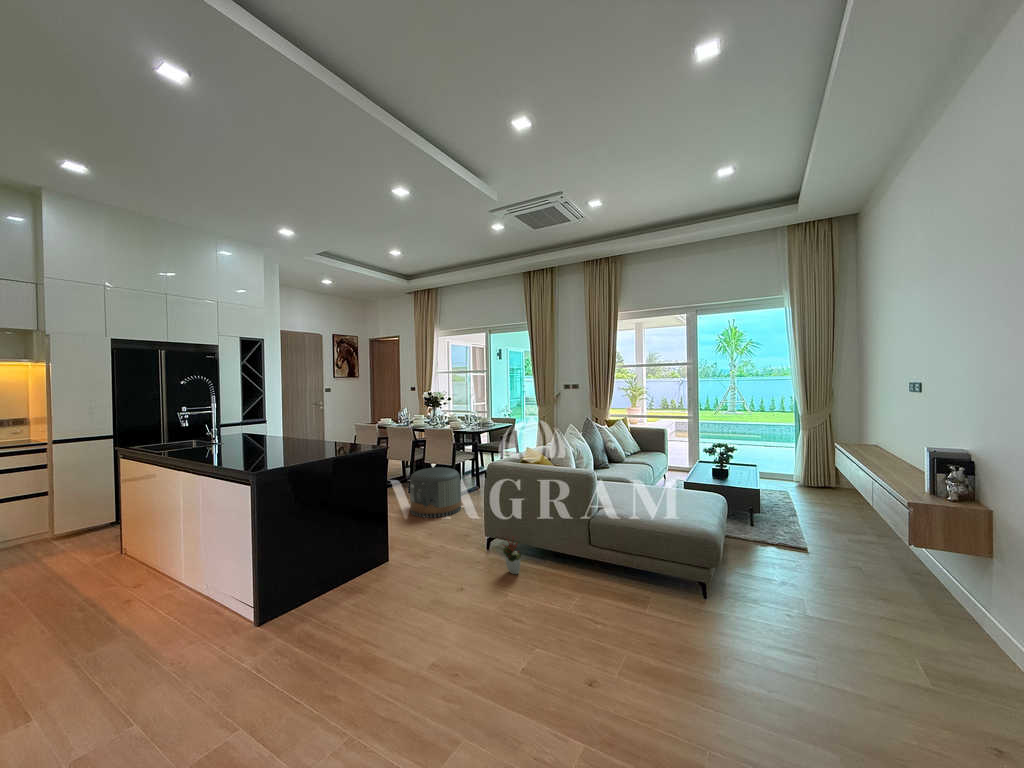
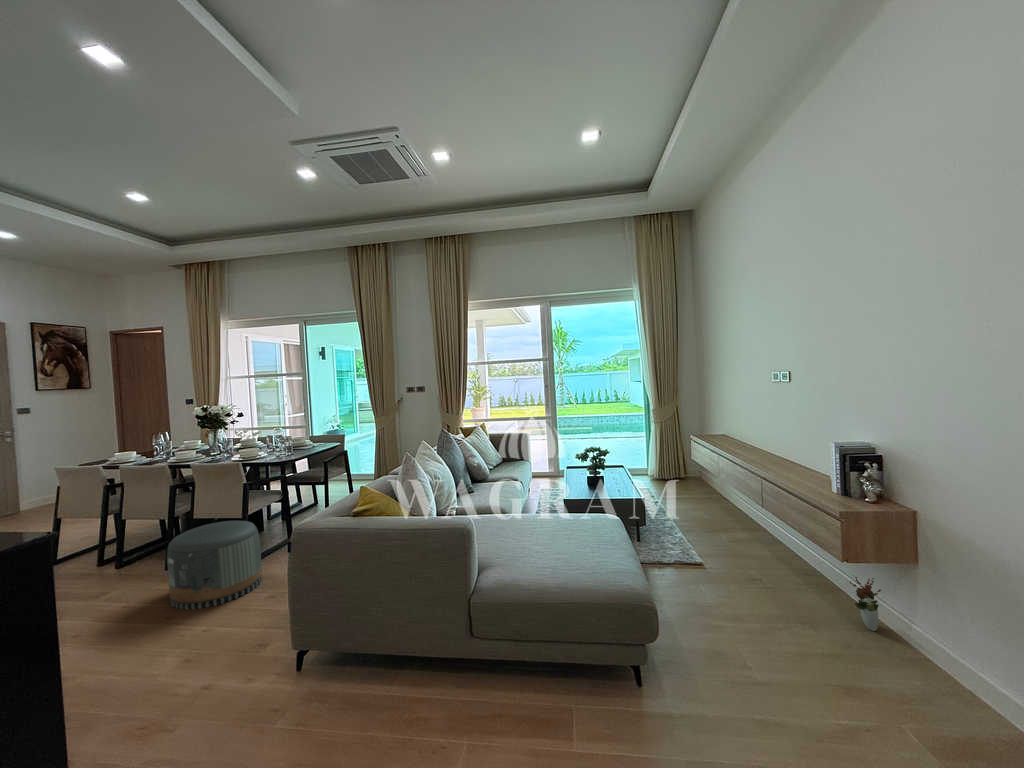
decorative plant: present [503,538,521,574] -> present [850,575,881,631]

